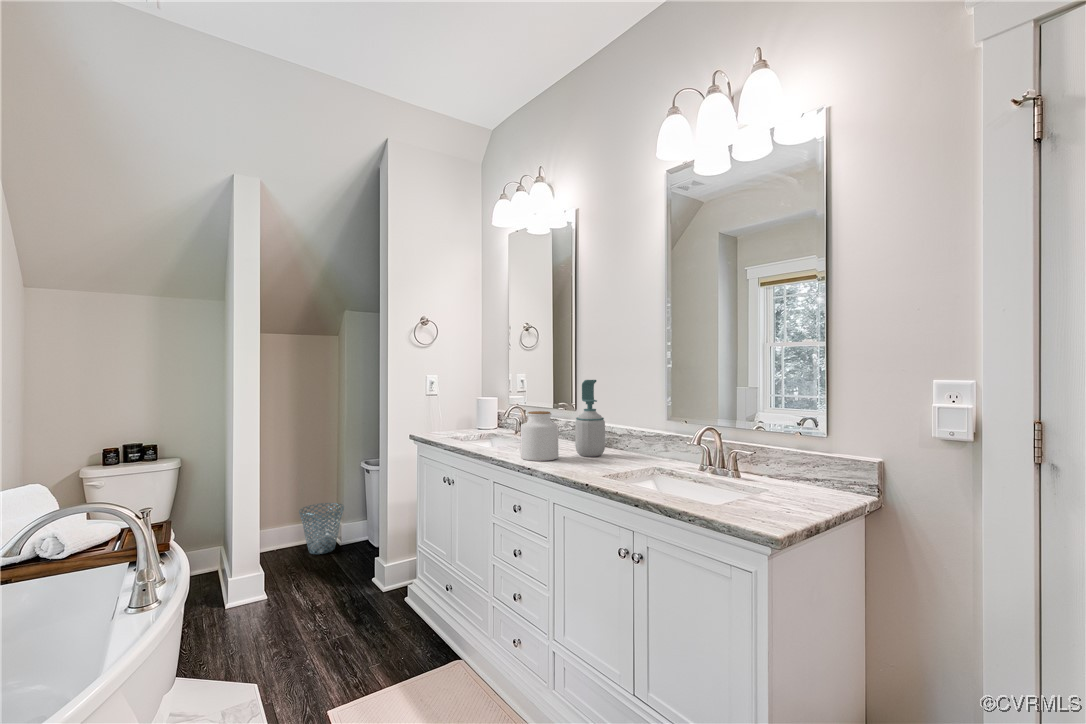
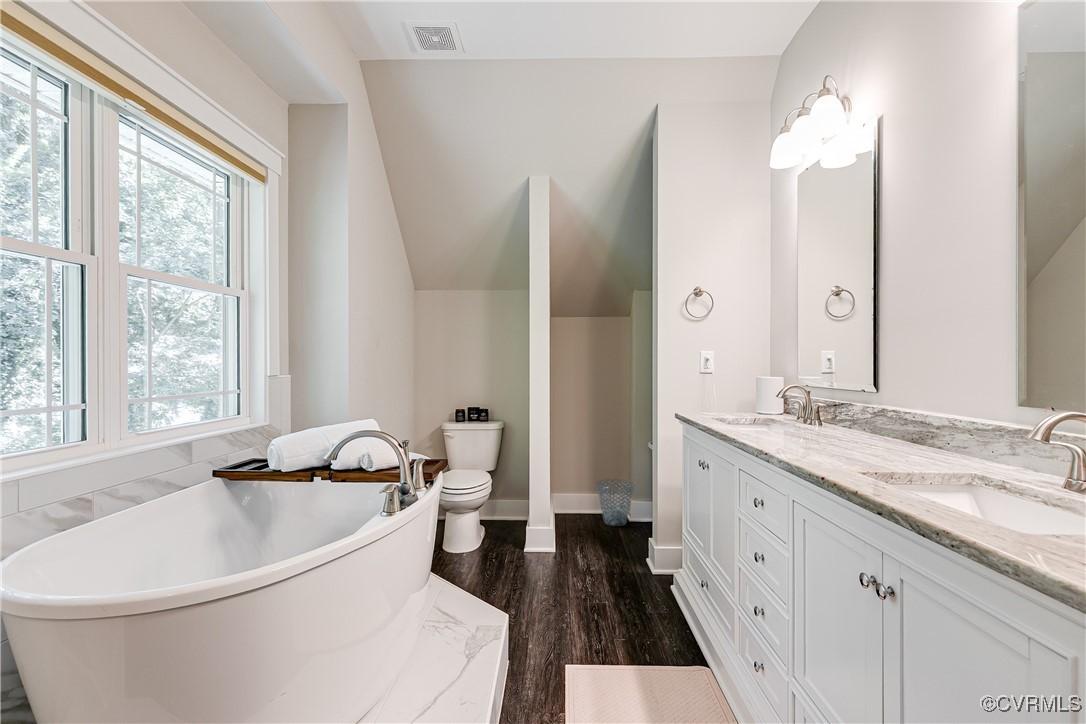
soap bottle: present [575,380,605,457] -> none [854,346,904,452]
jar: present [520,411,558,461] -> none [768,387,822,449]

